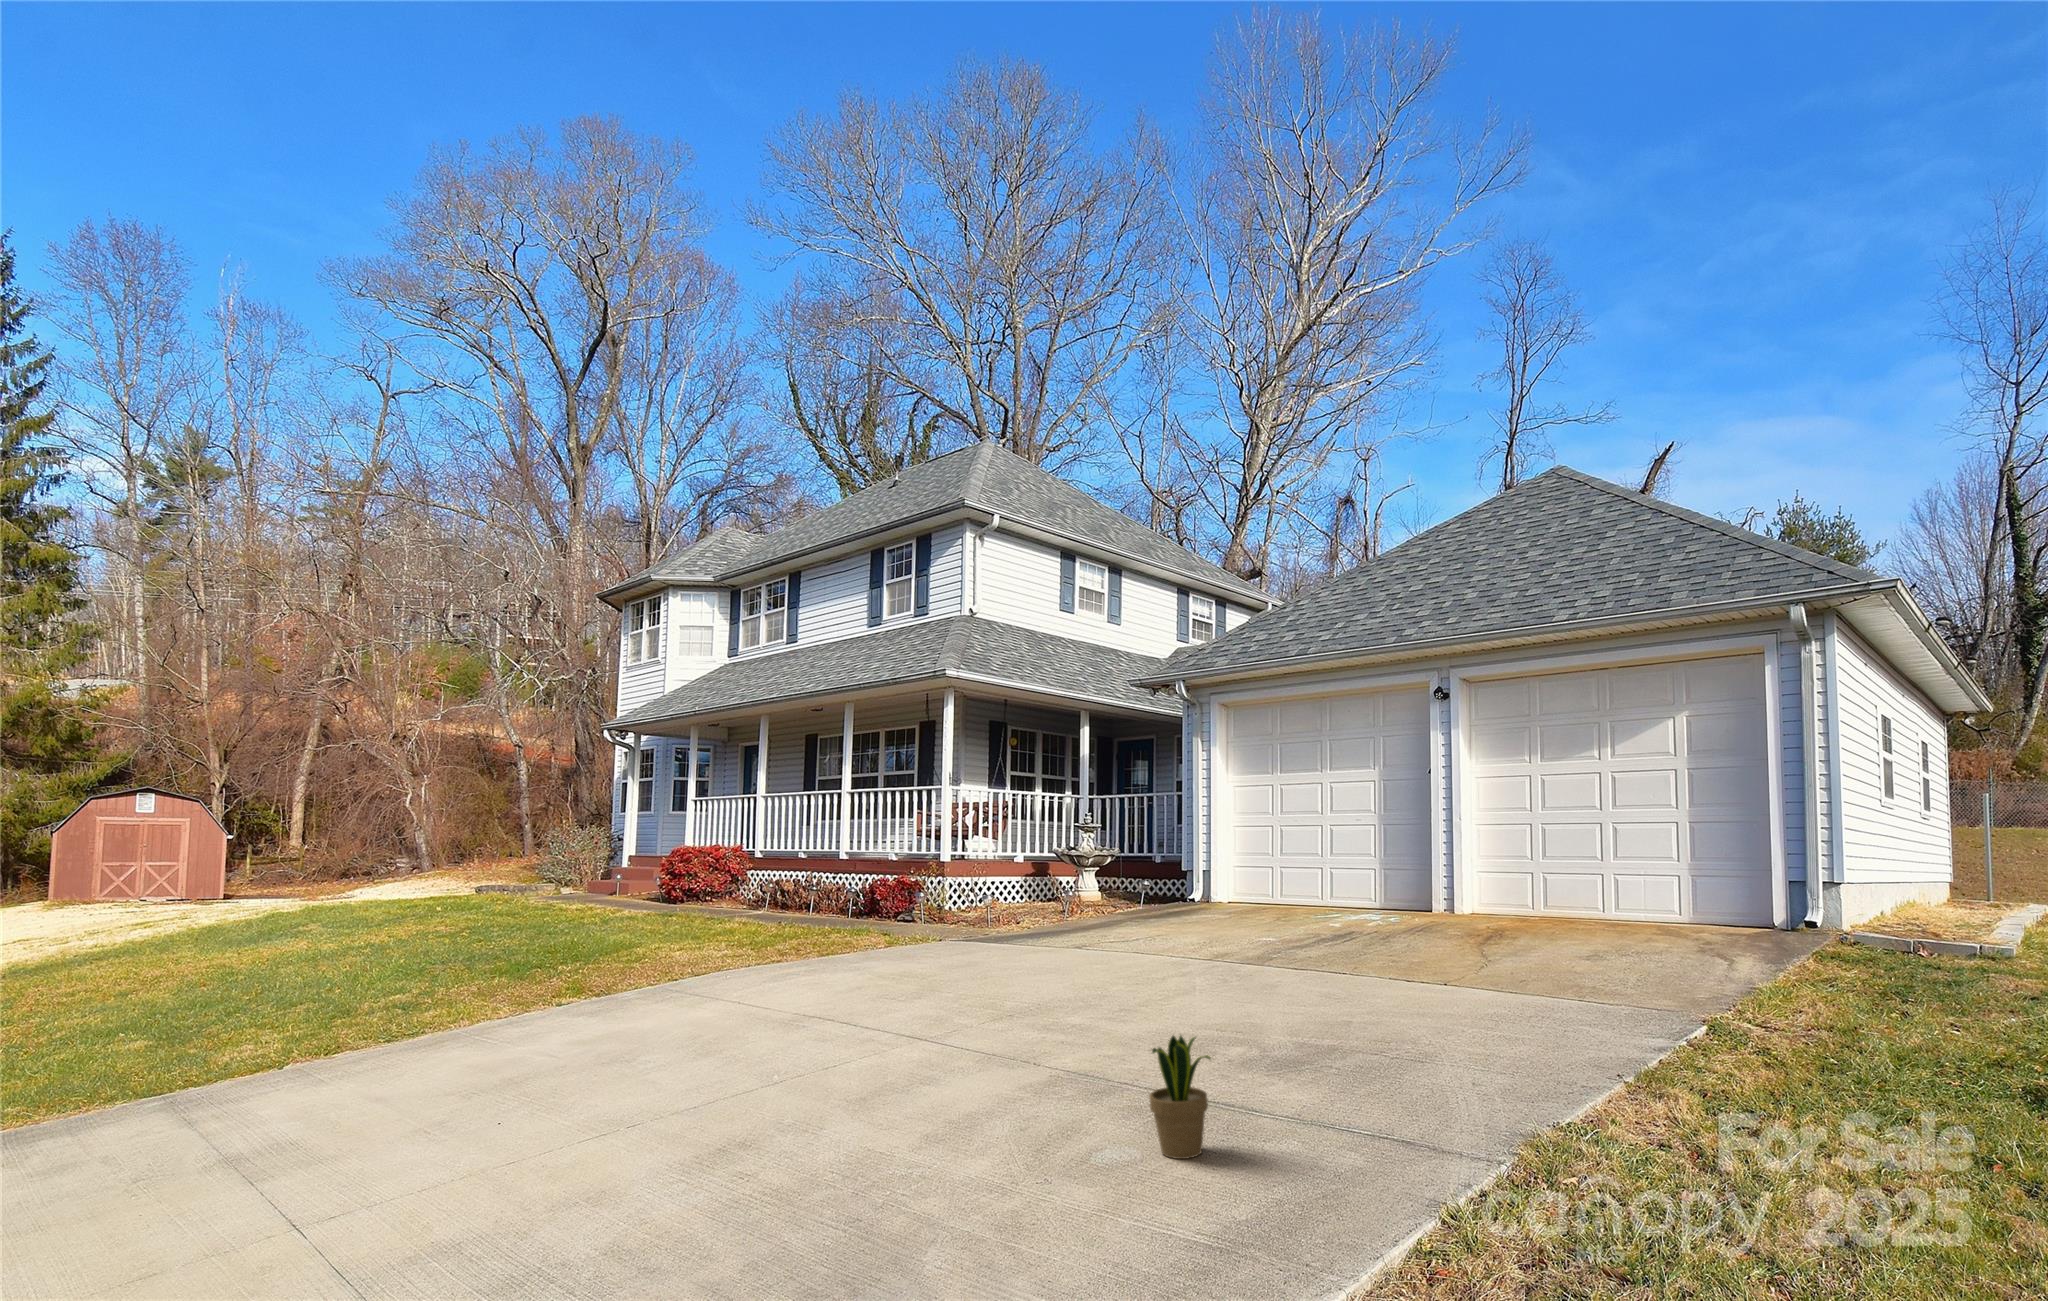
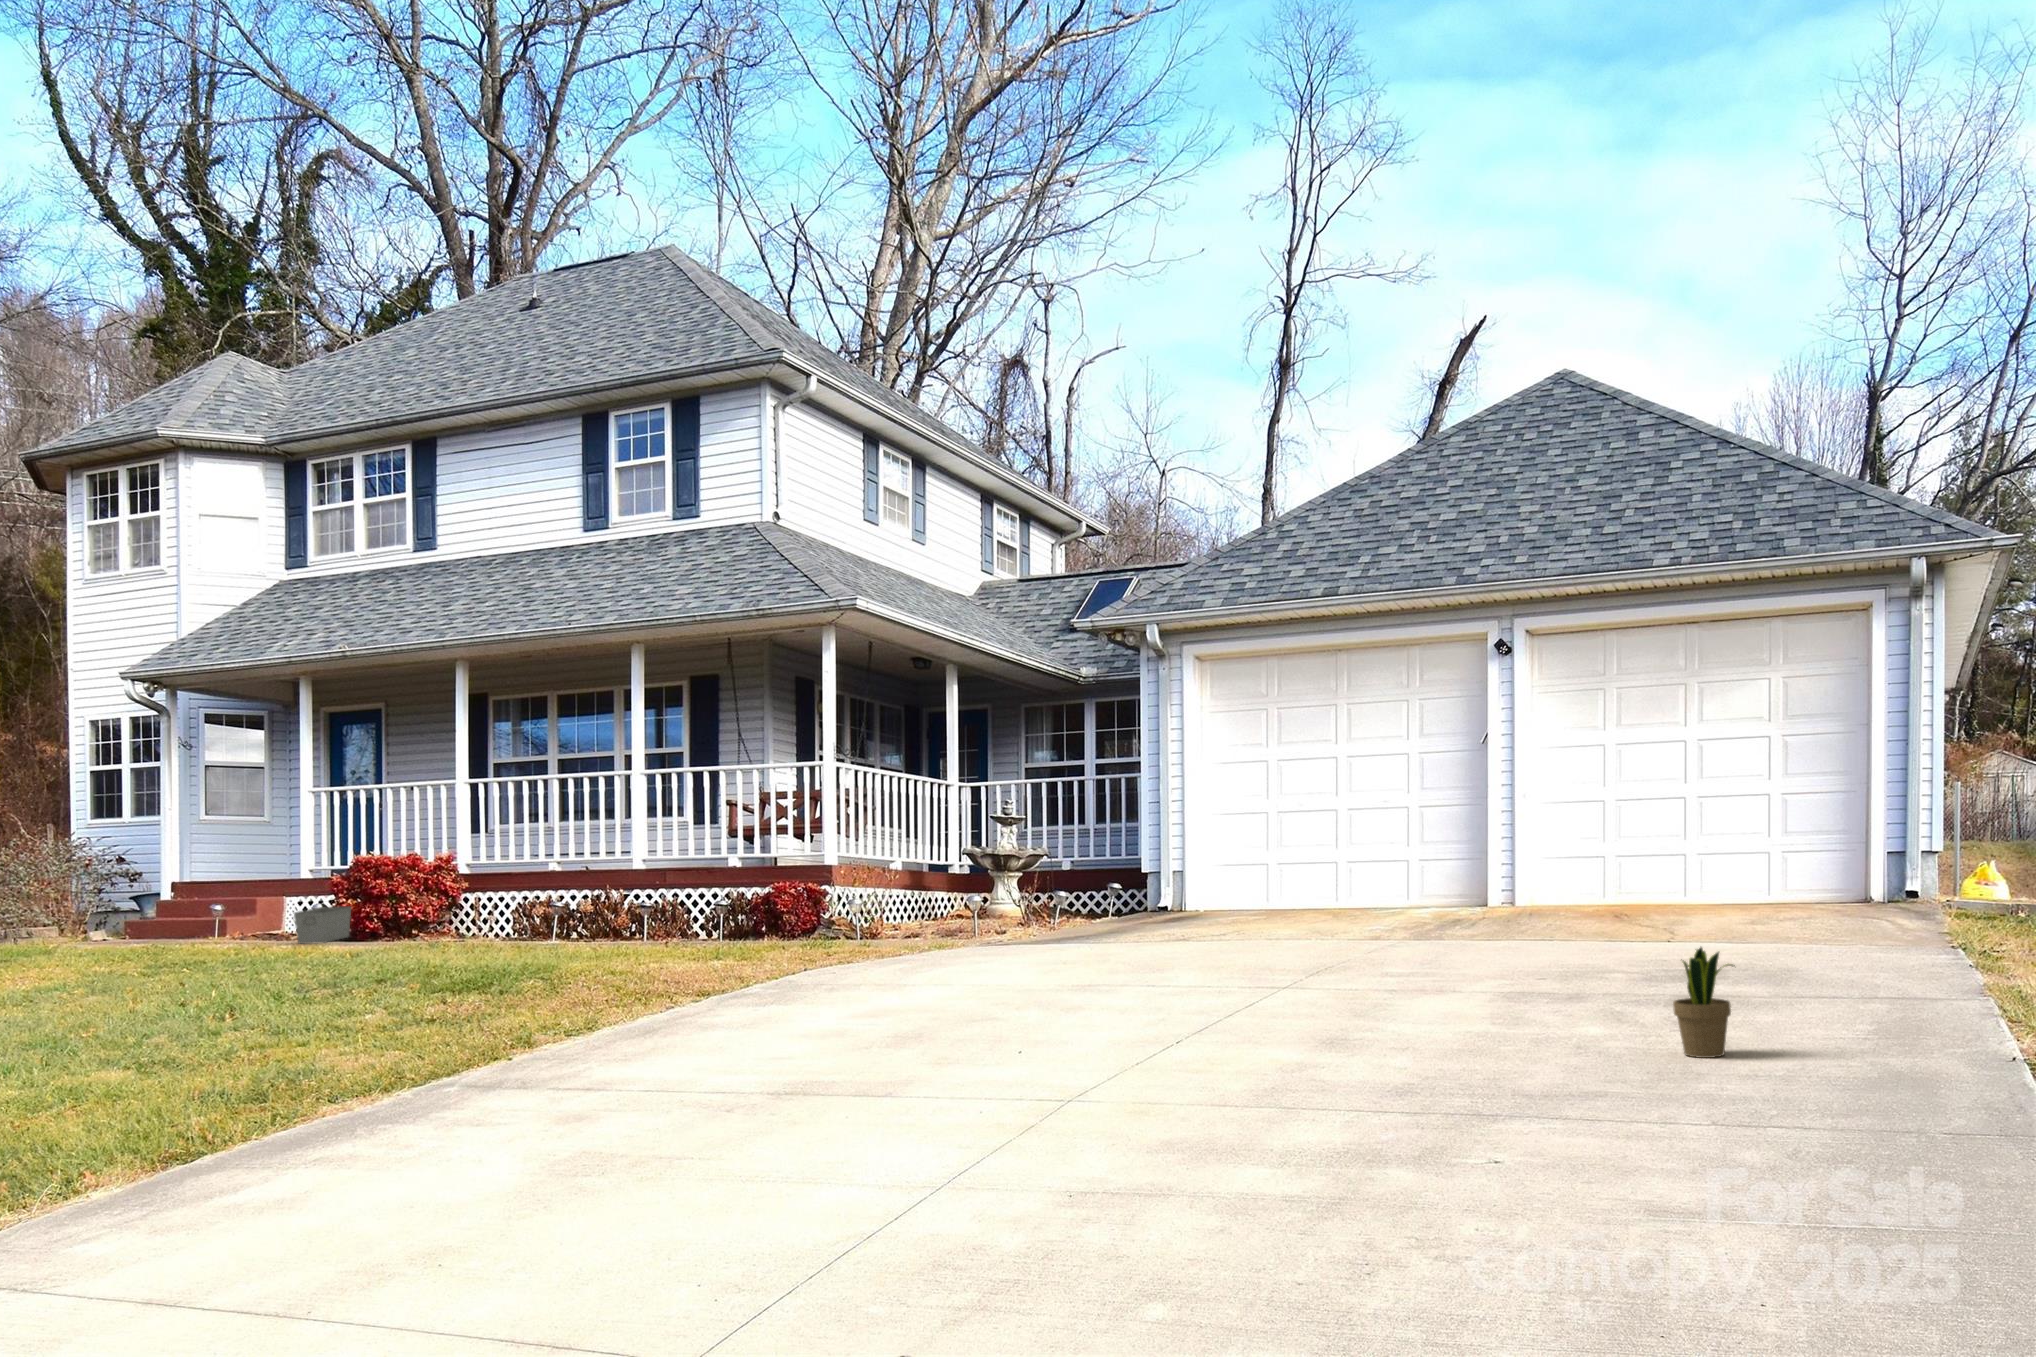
storage bin: none [644,879,686,904] -> present [294,906,351,944]

